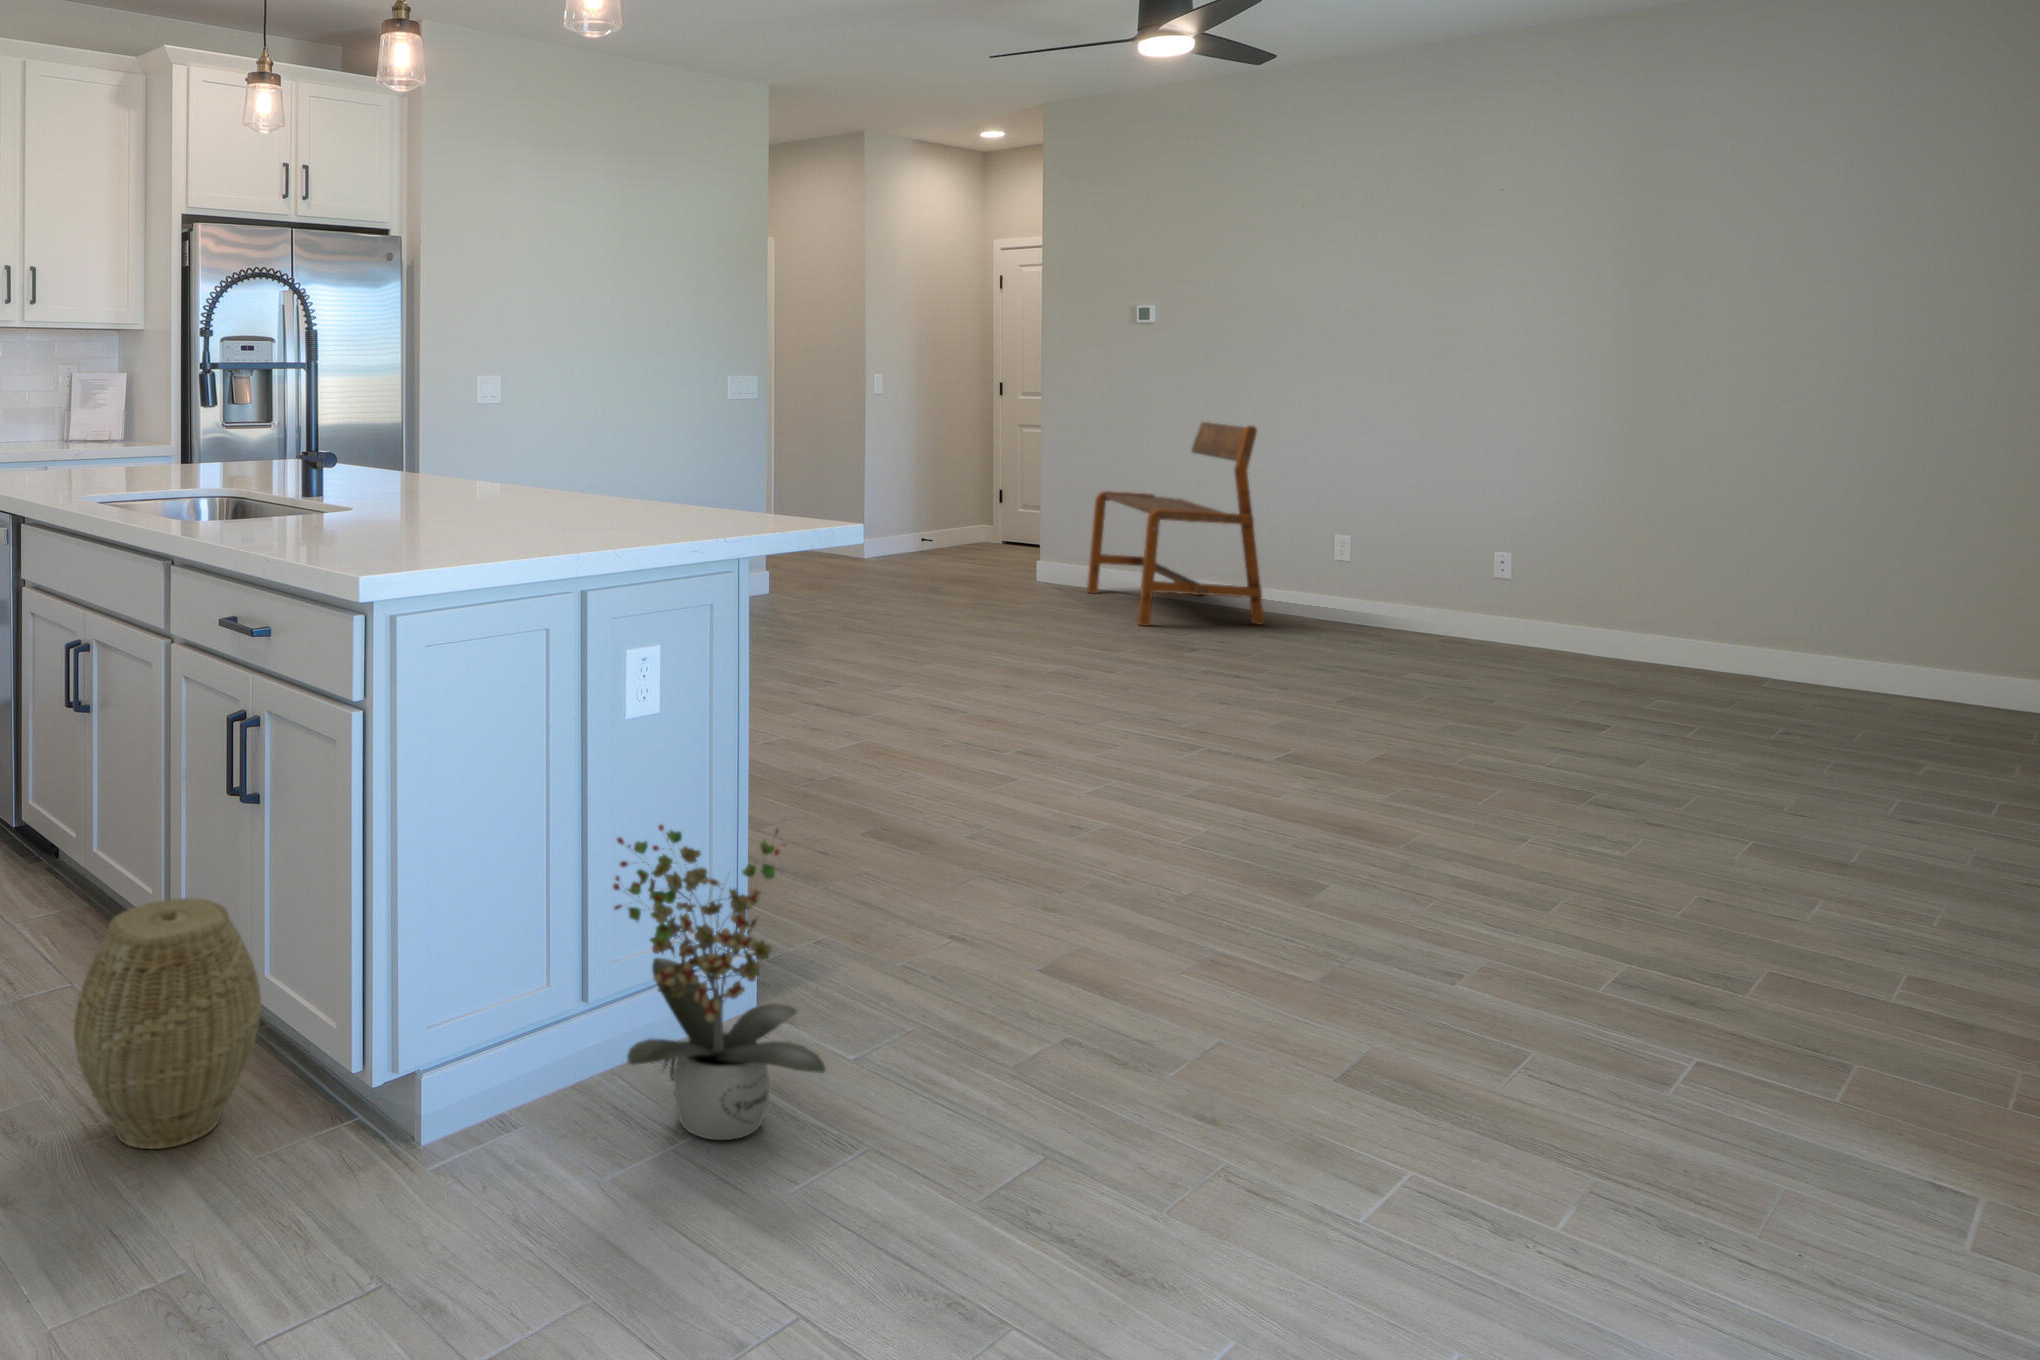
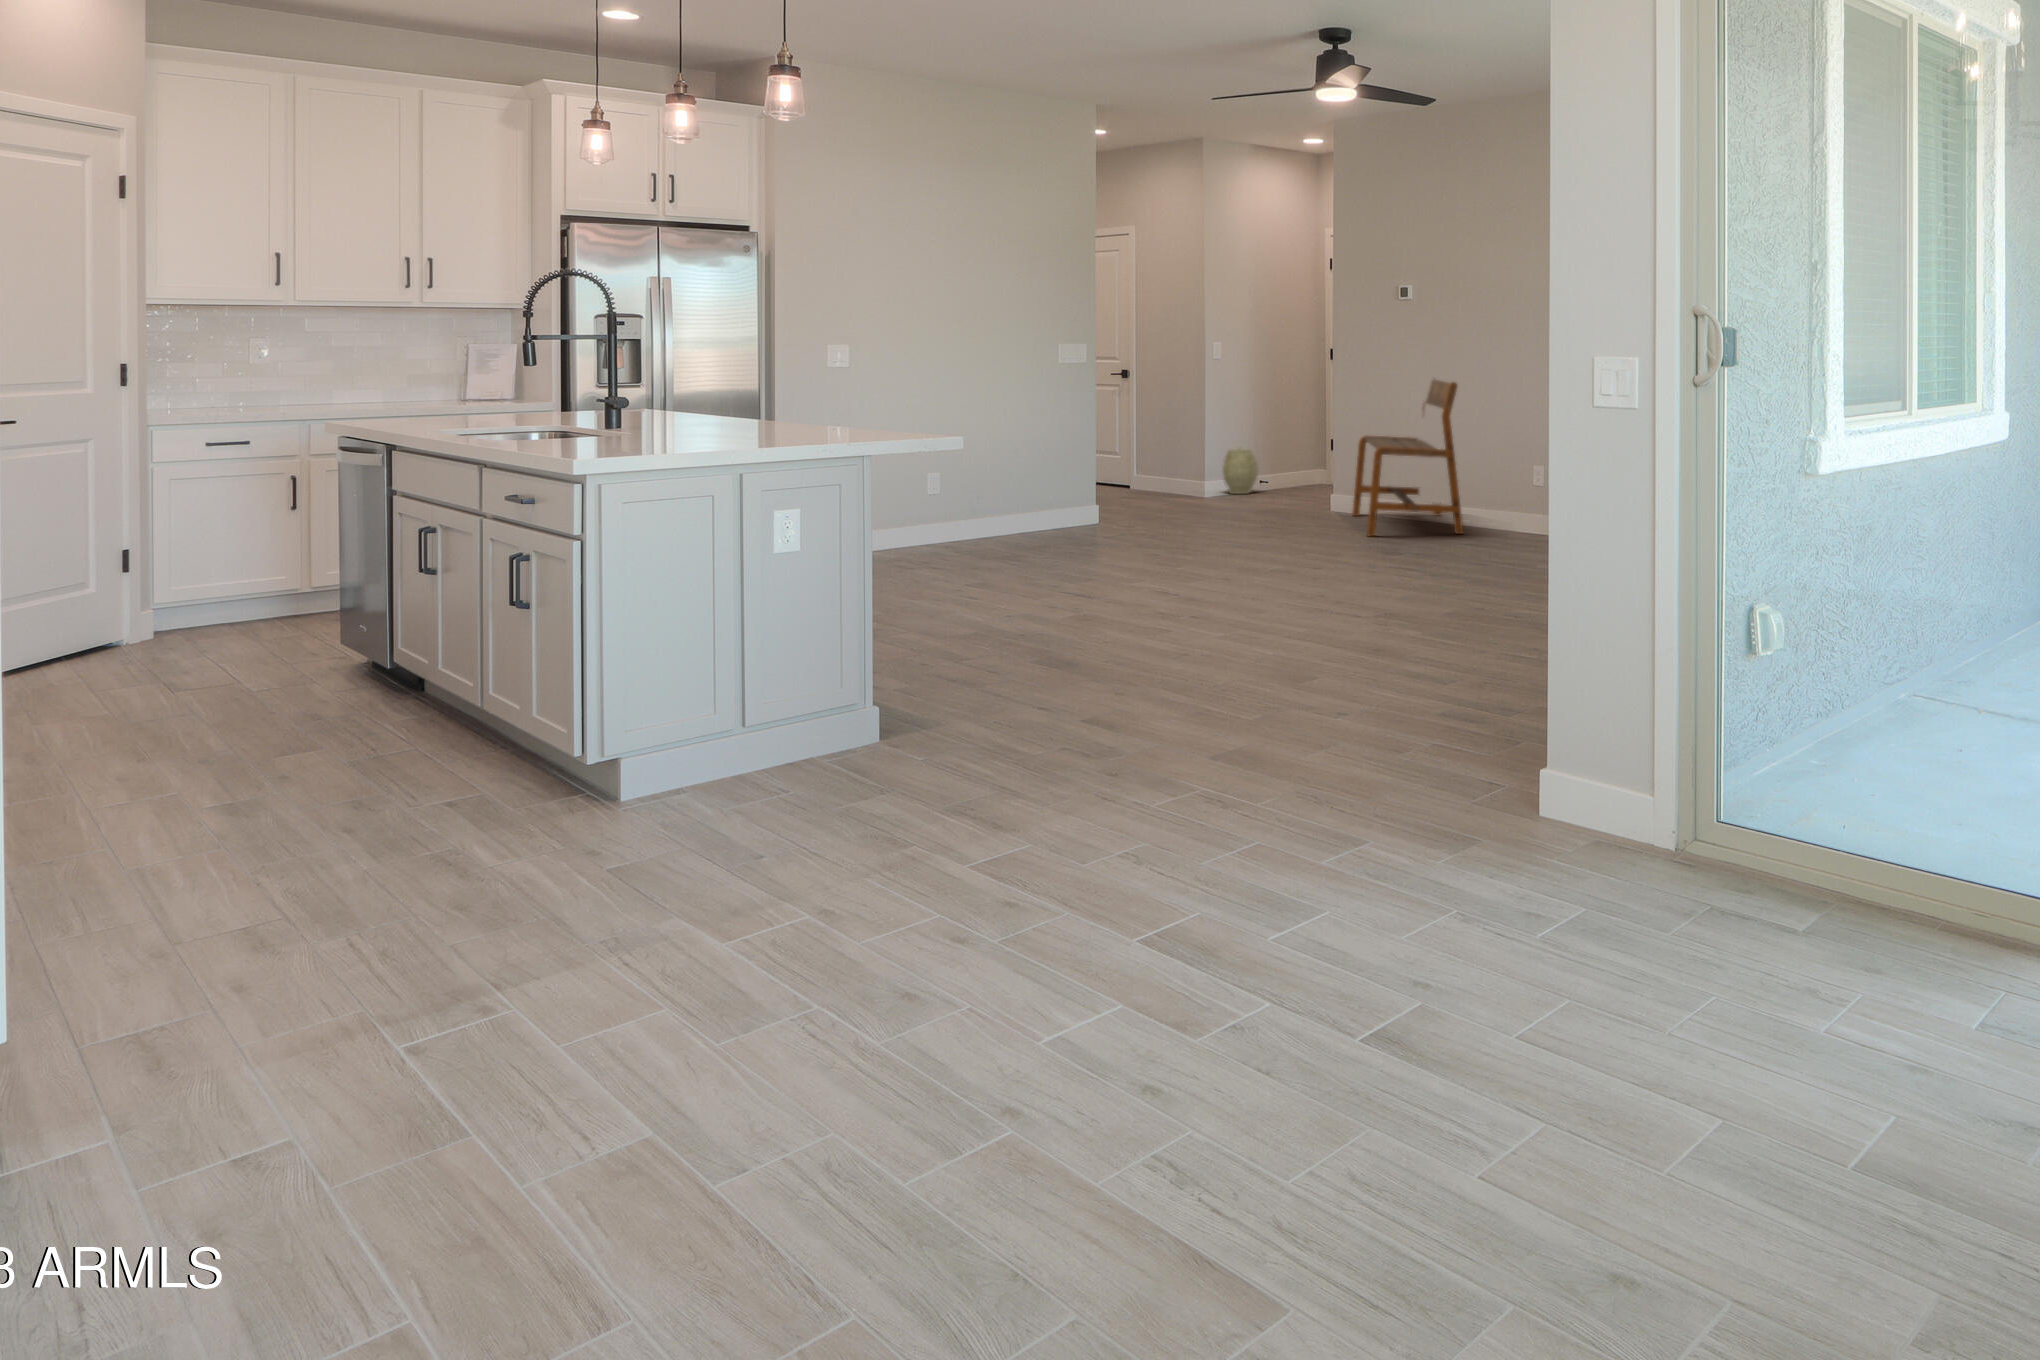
potted plant: present [613,825,826,1140] -> none [735,613,877,792]
woven basket: present [74,898,261,1149] -> present [1223,448,1258,494]

